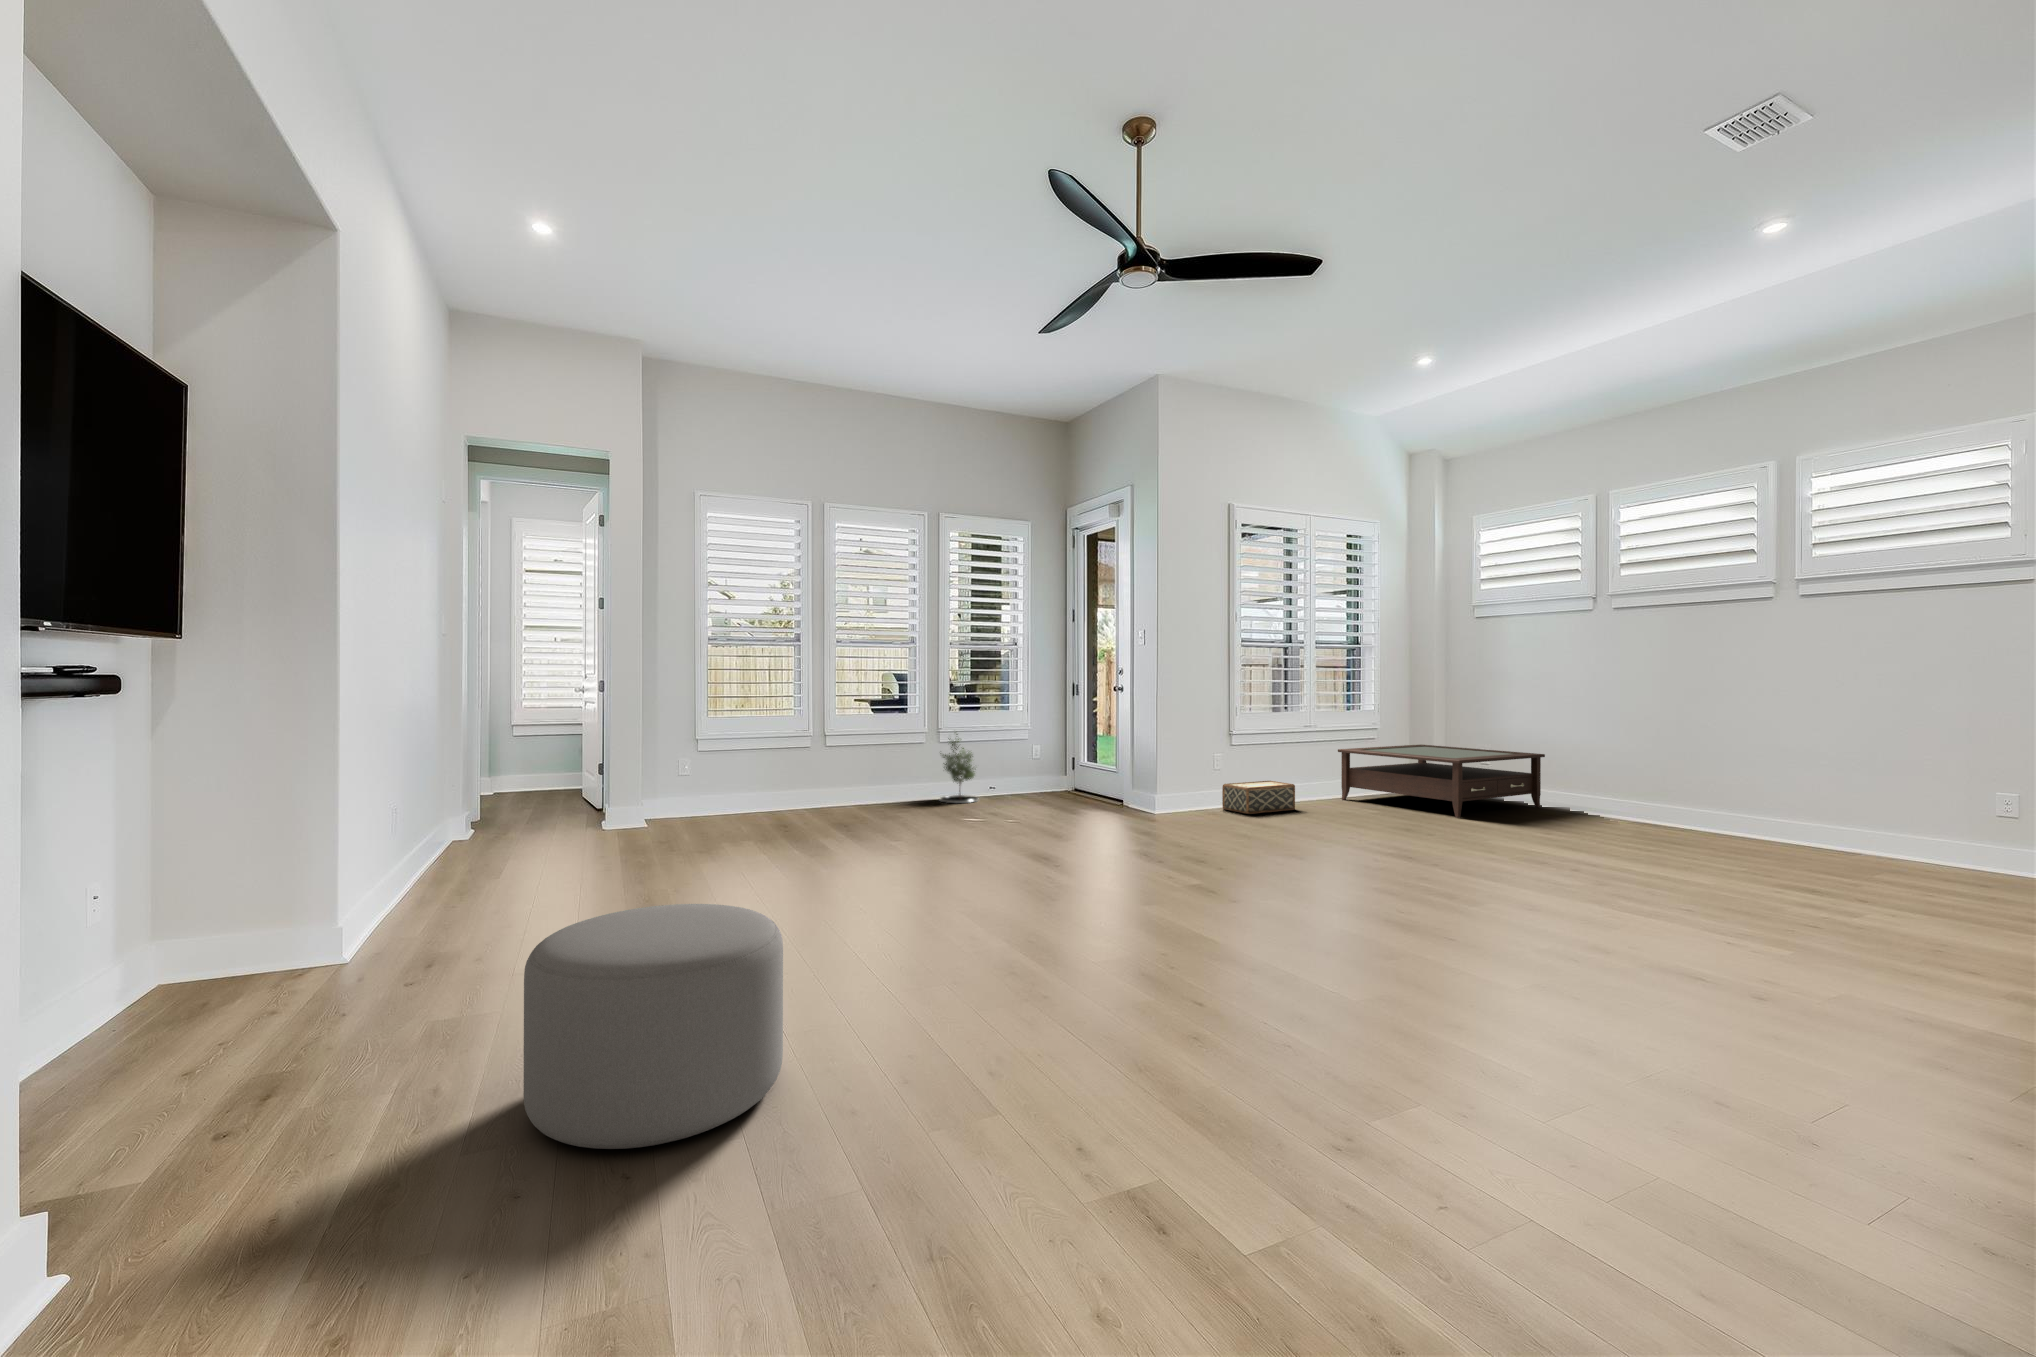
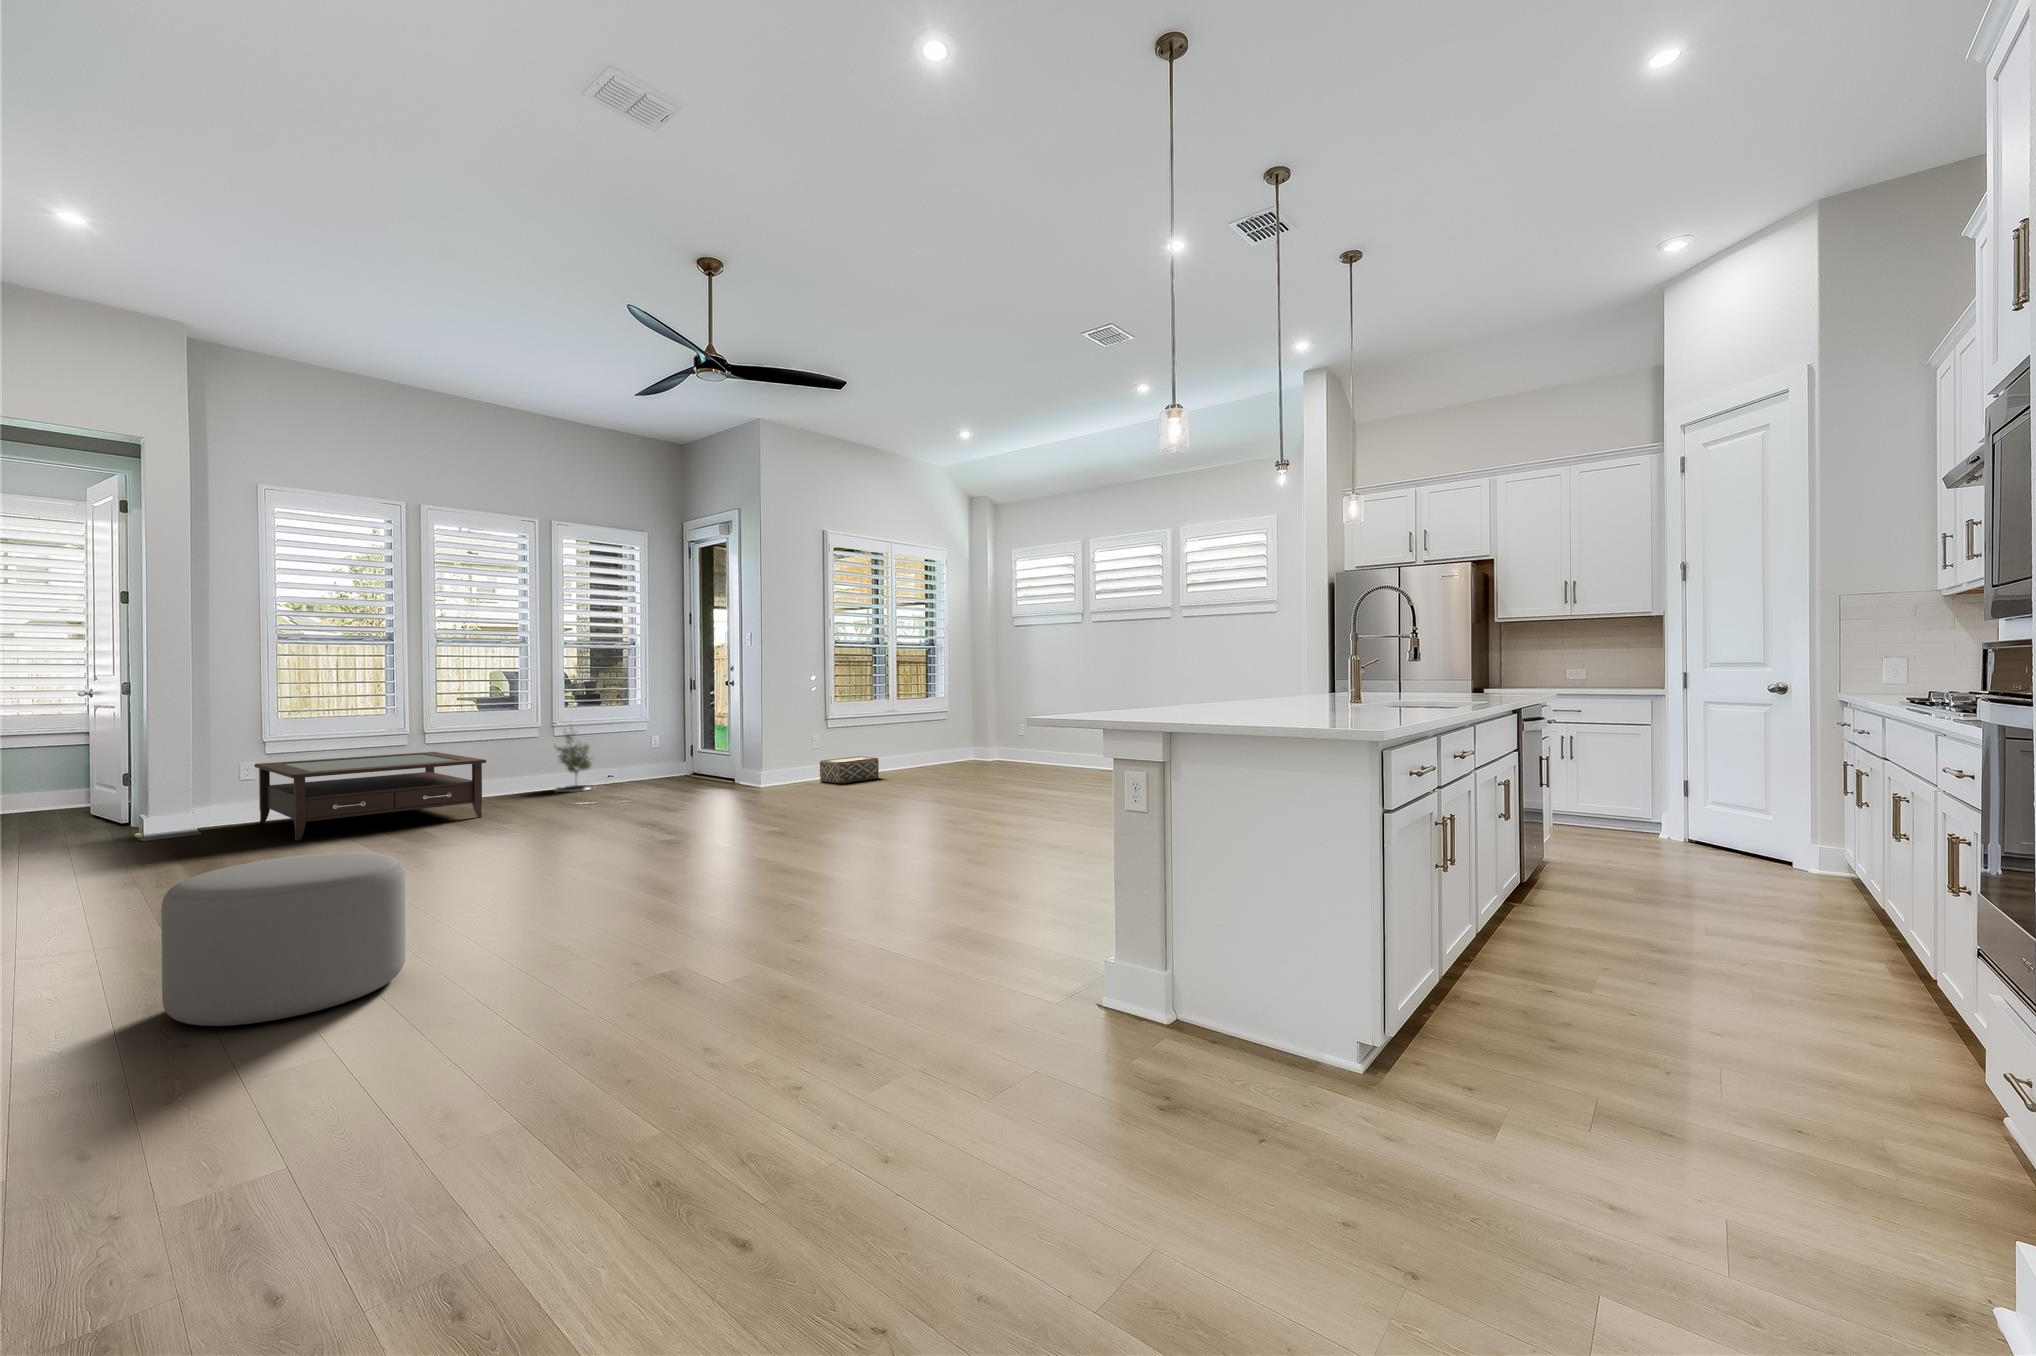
coffee table: present [1338,745,1545,818] -> present [255,752,486,840]

